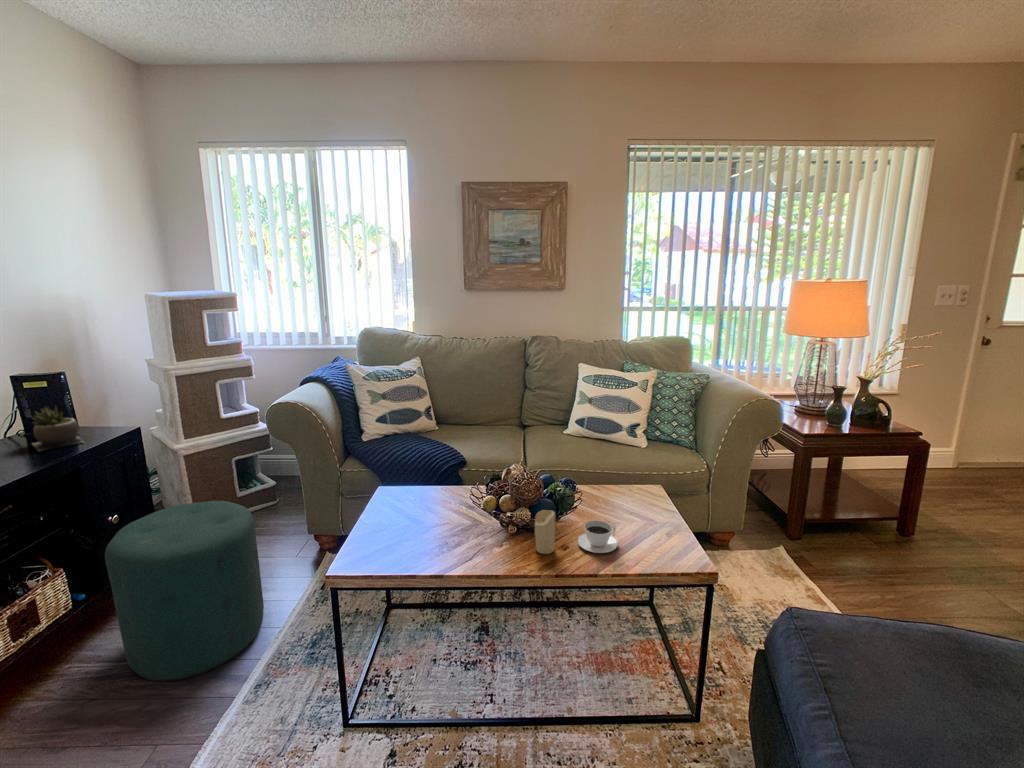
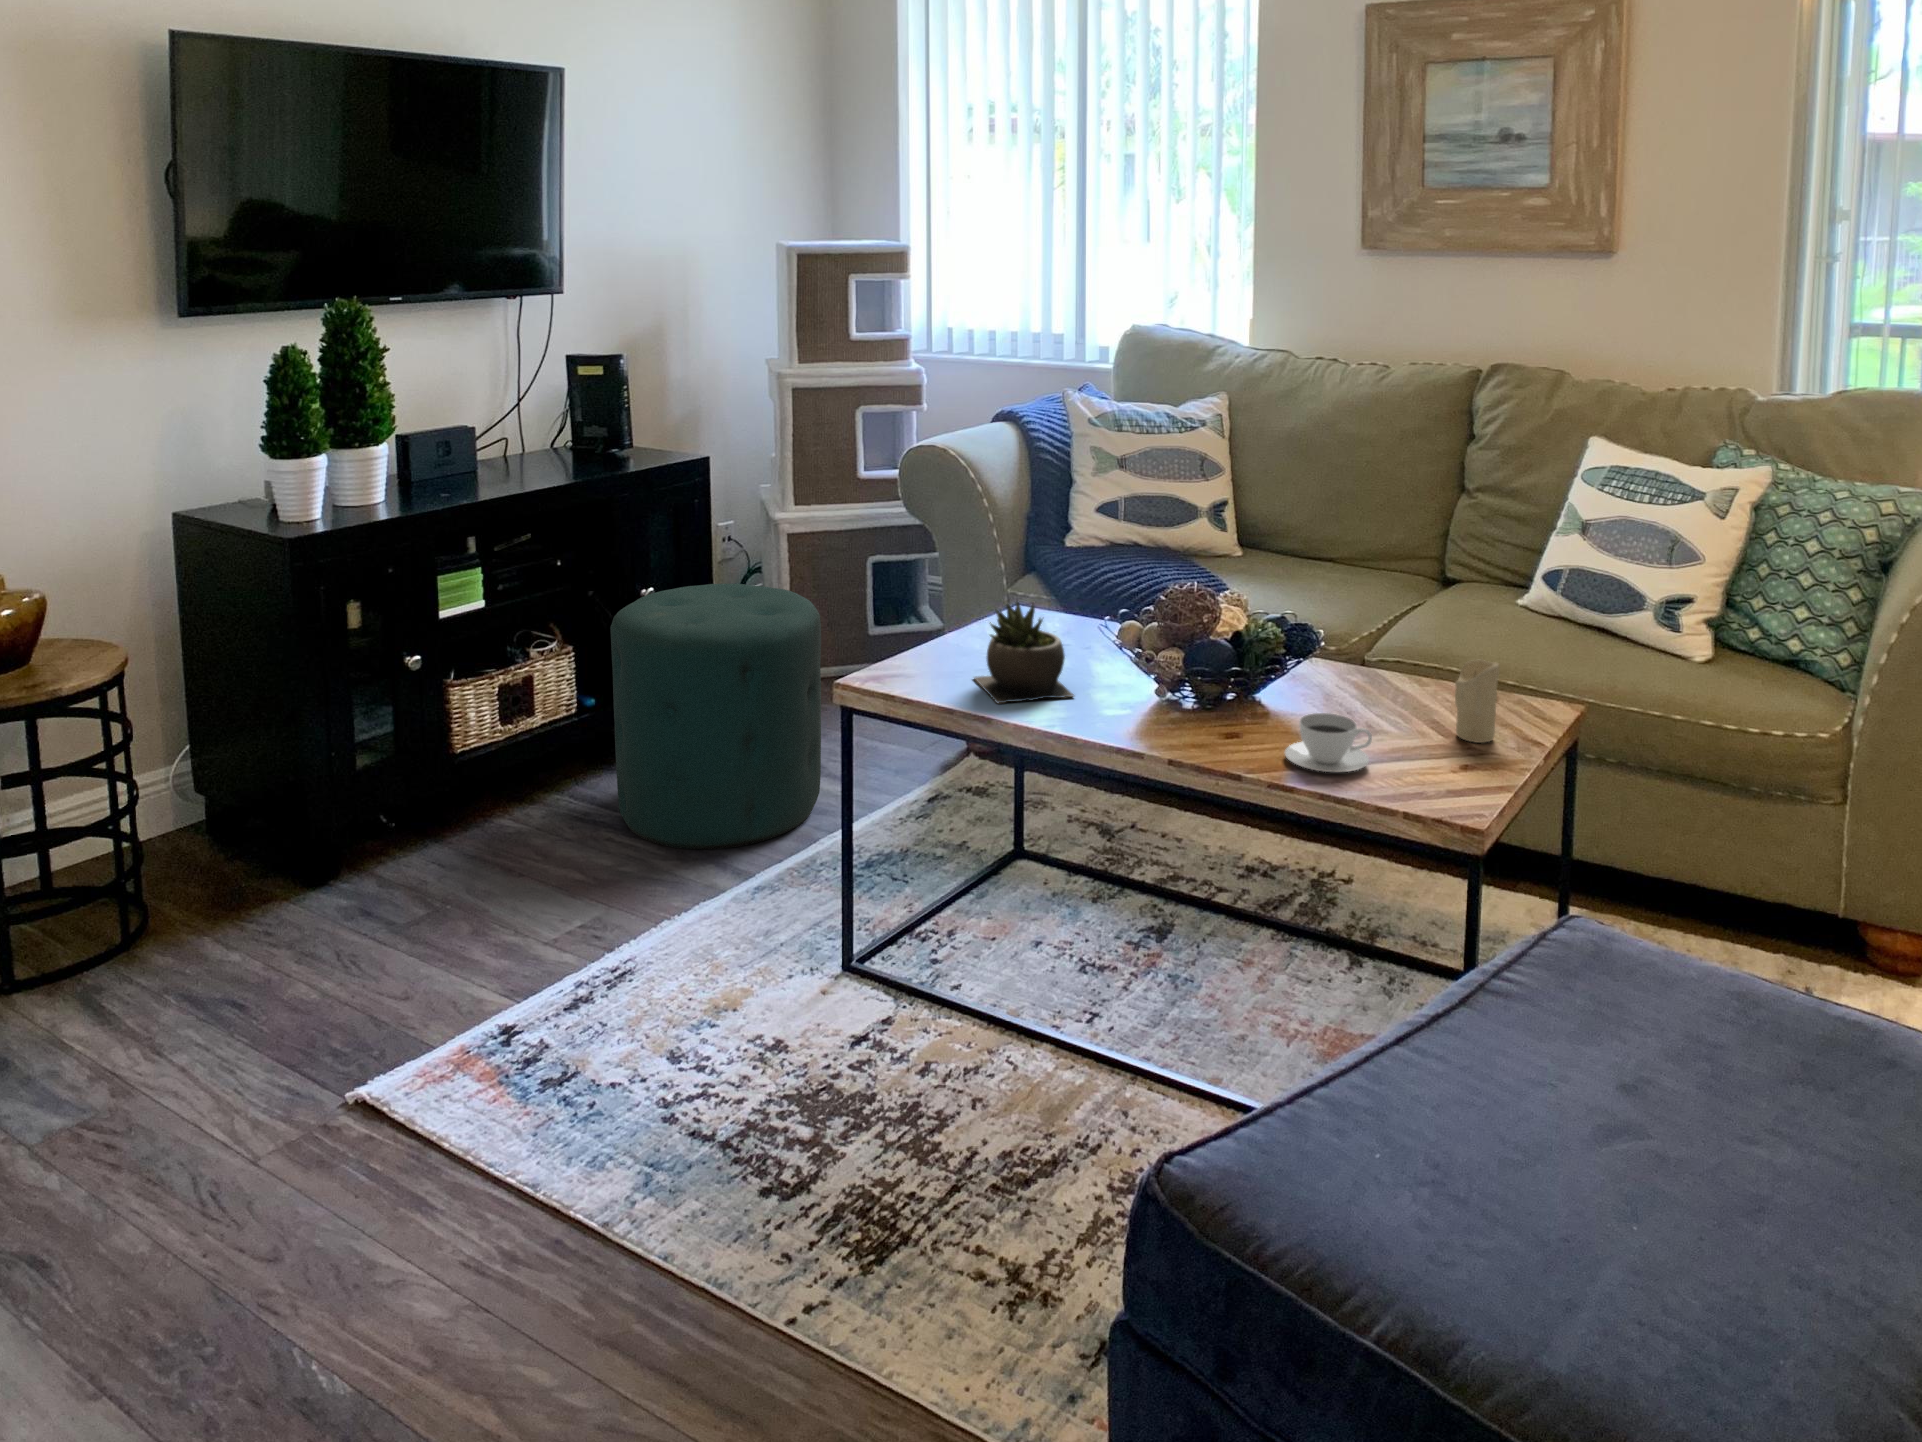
succulent plant: present [33,407,83,451] -> present [974,602,1074,703]
candle: present [535,510,555,554] -> present [1455,660,1499,743]

